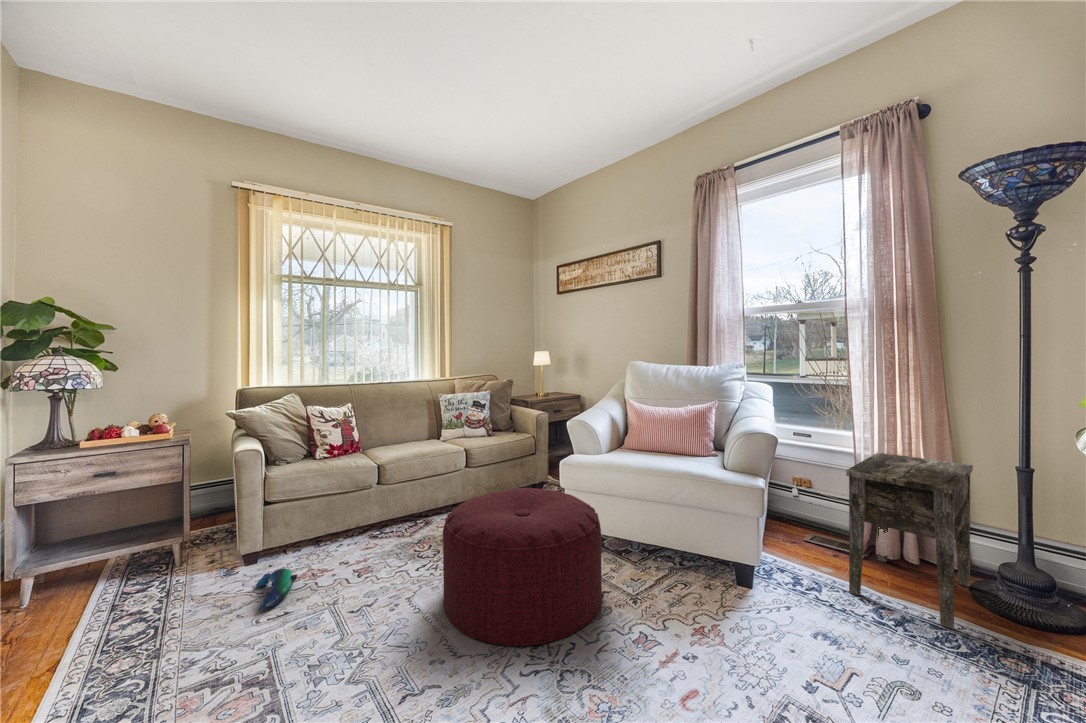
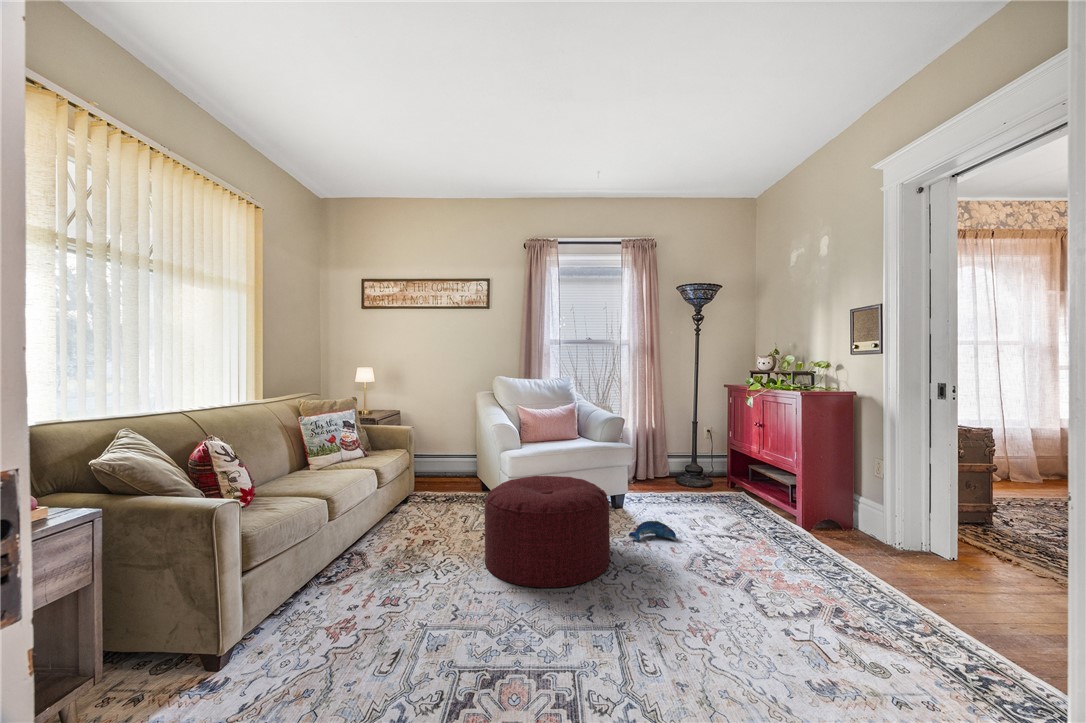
side table: present [846,453,973,629] -> none [638,424,695,498]
plush toy: present [256,568,297,612] -> present [629,521,678,541]

